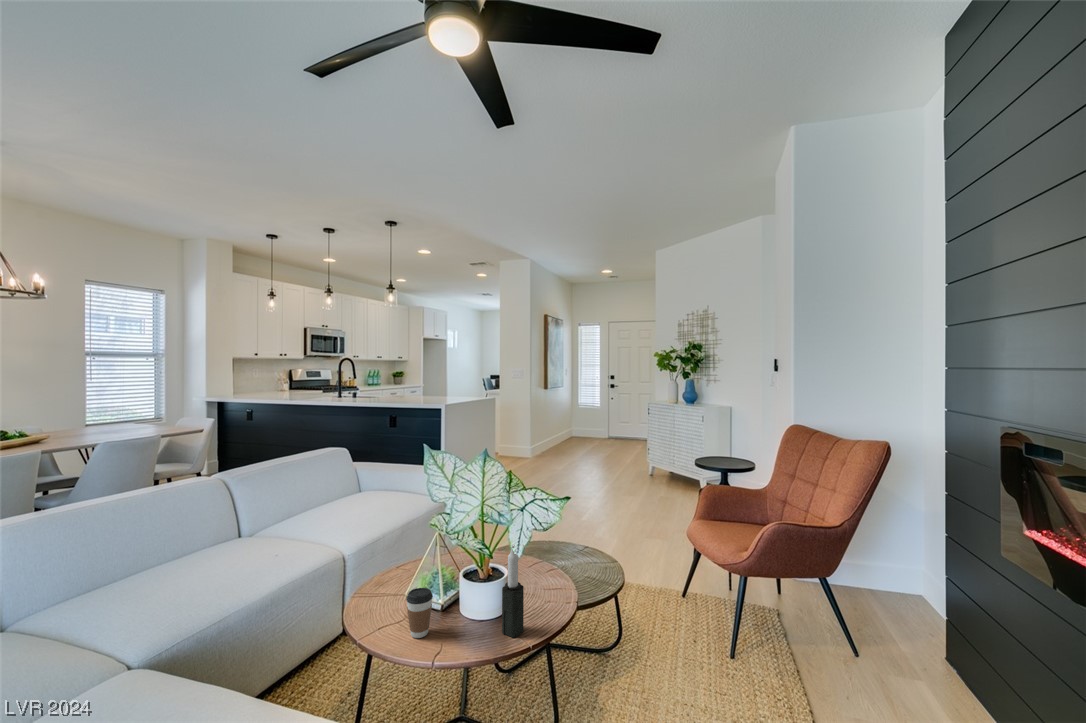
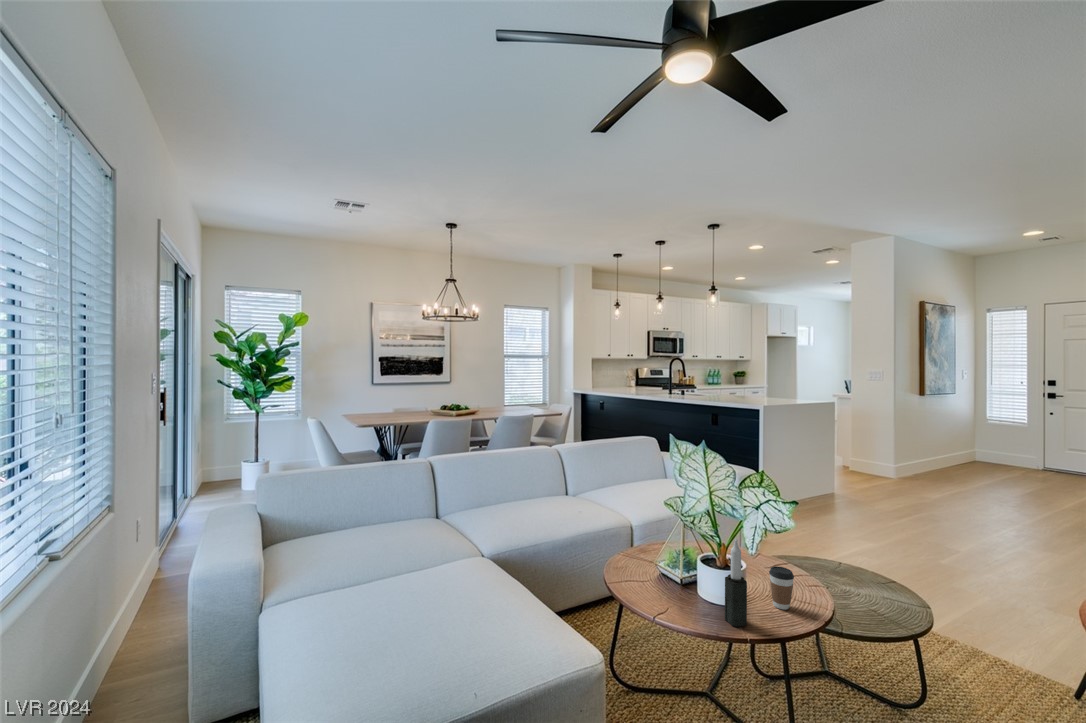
coffee cup: present [406,588,433,638] -> present [769,566,794,610]

